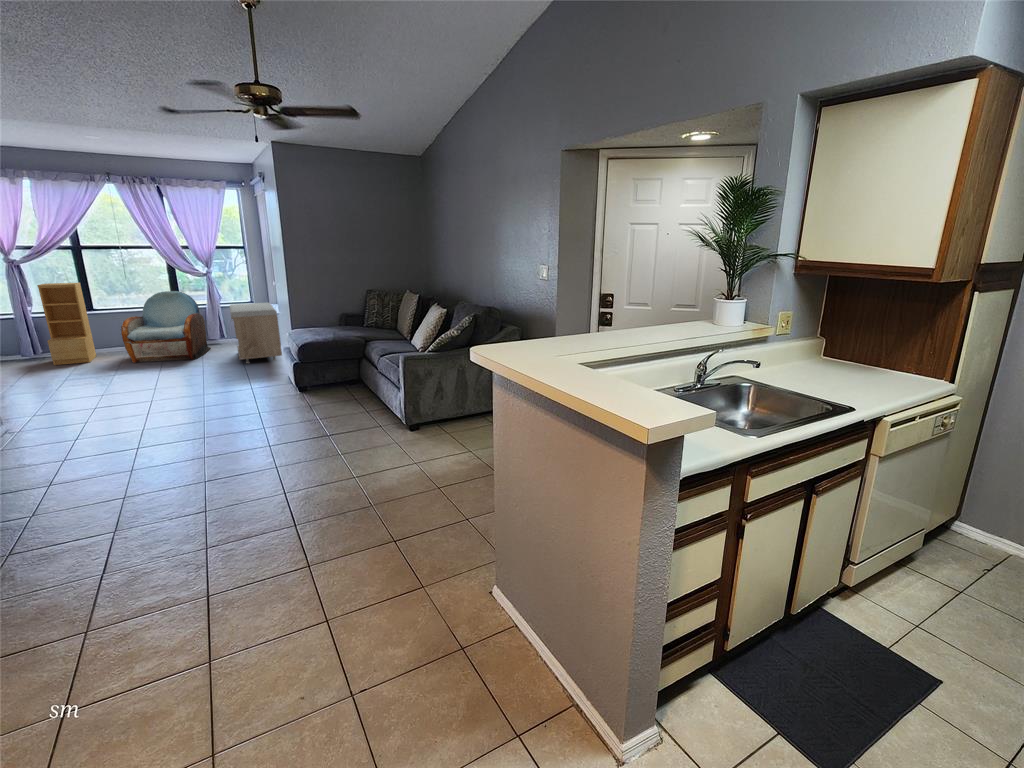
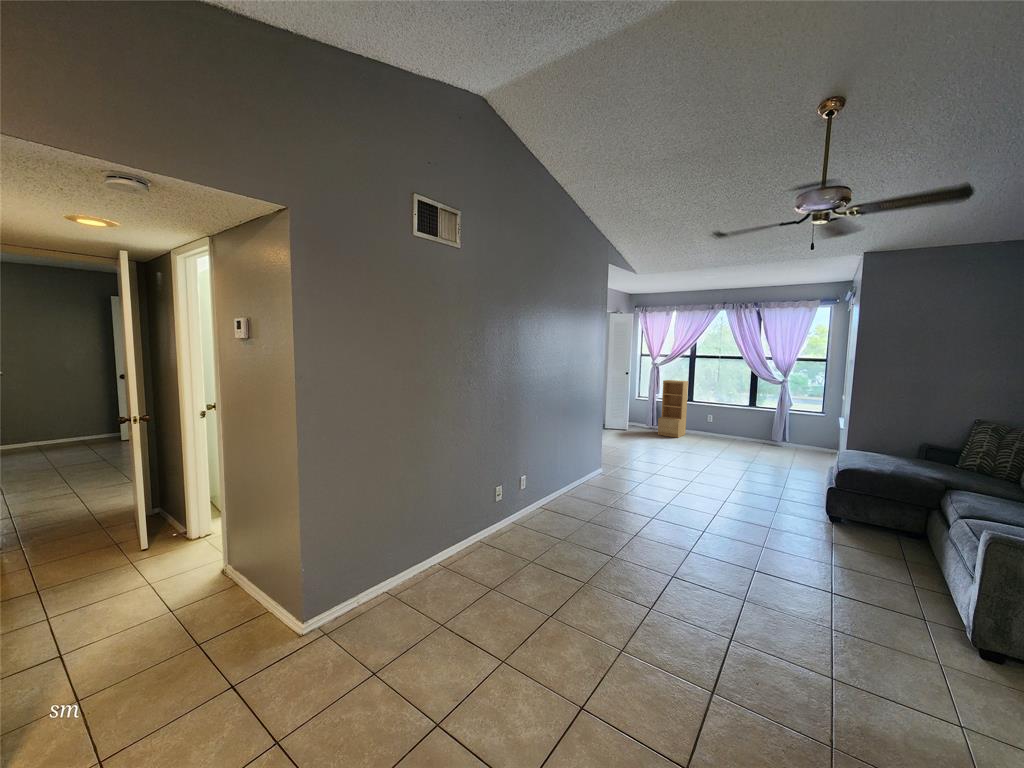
armchair: present [121,291,211,363] -> none [700,394,770,454]
storage bench: present [229,303,282,363] -> none [786,412,840,476]

